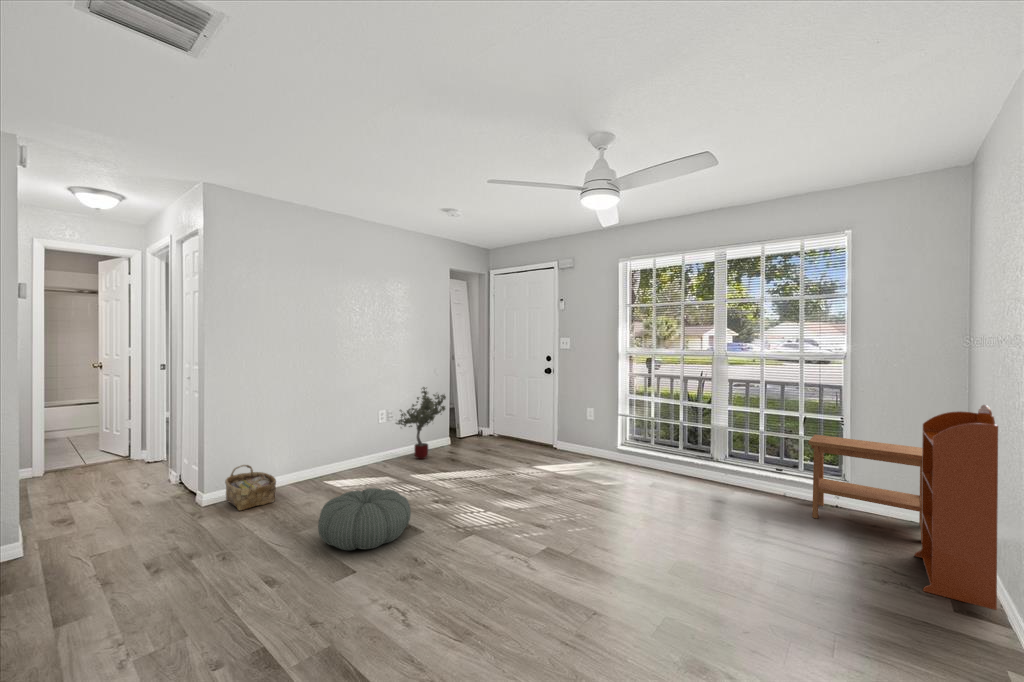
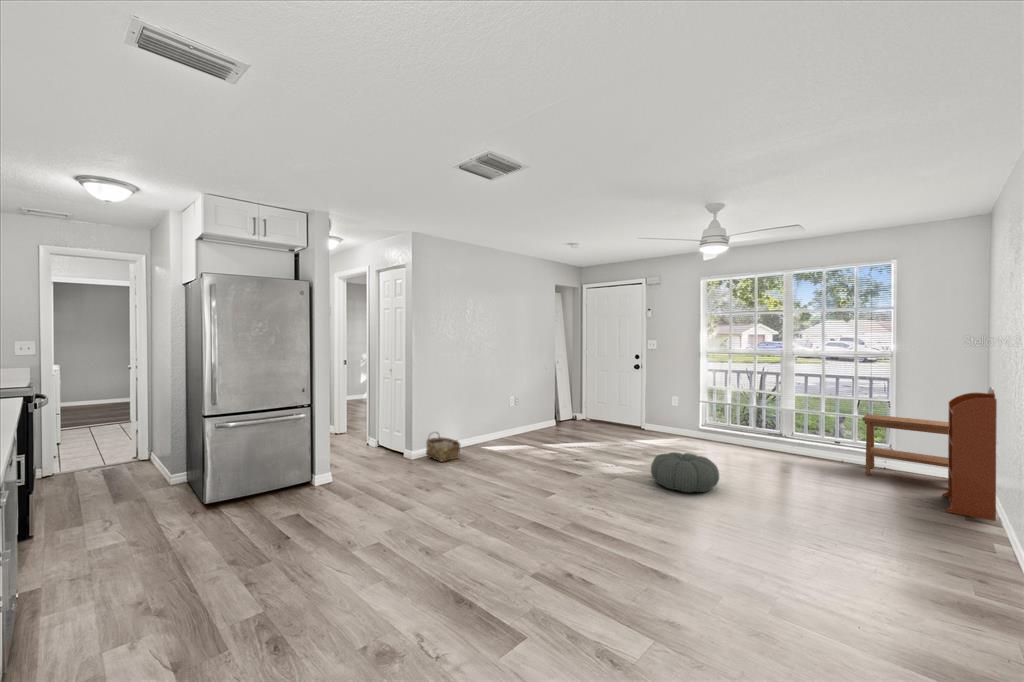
potted tree: present [396,387,446,459] -> none [523,378,559,435]
pouf: present [318,488,411,550] -> present [651,452,719,492]

